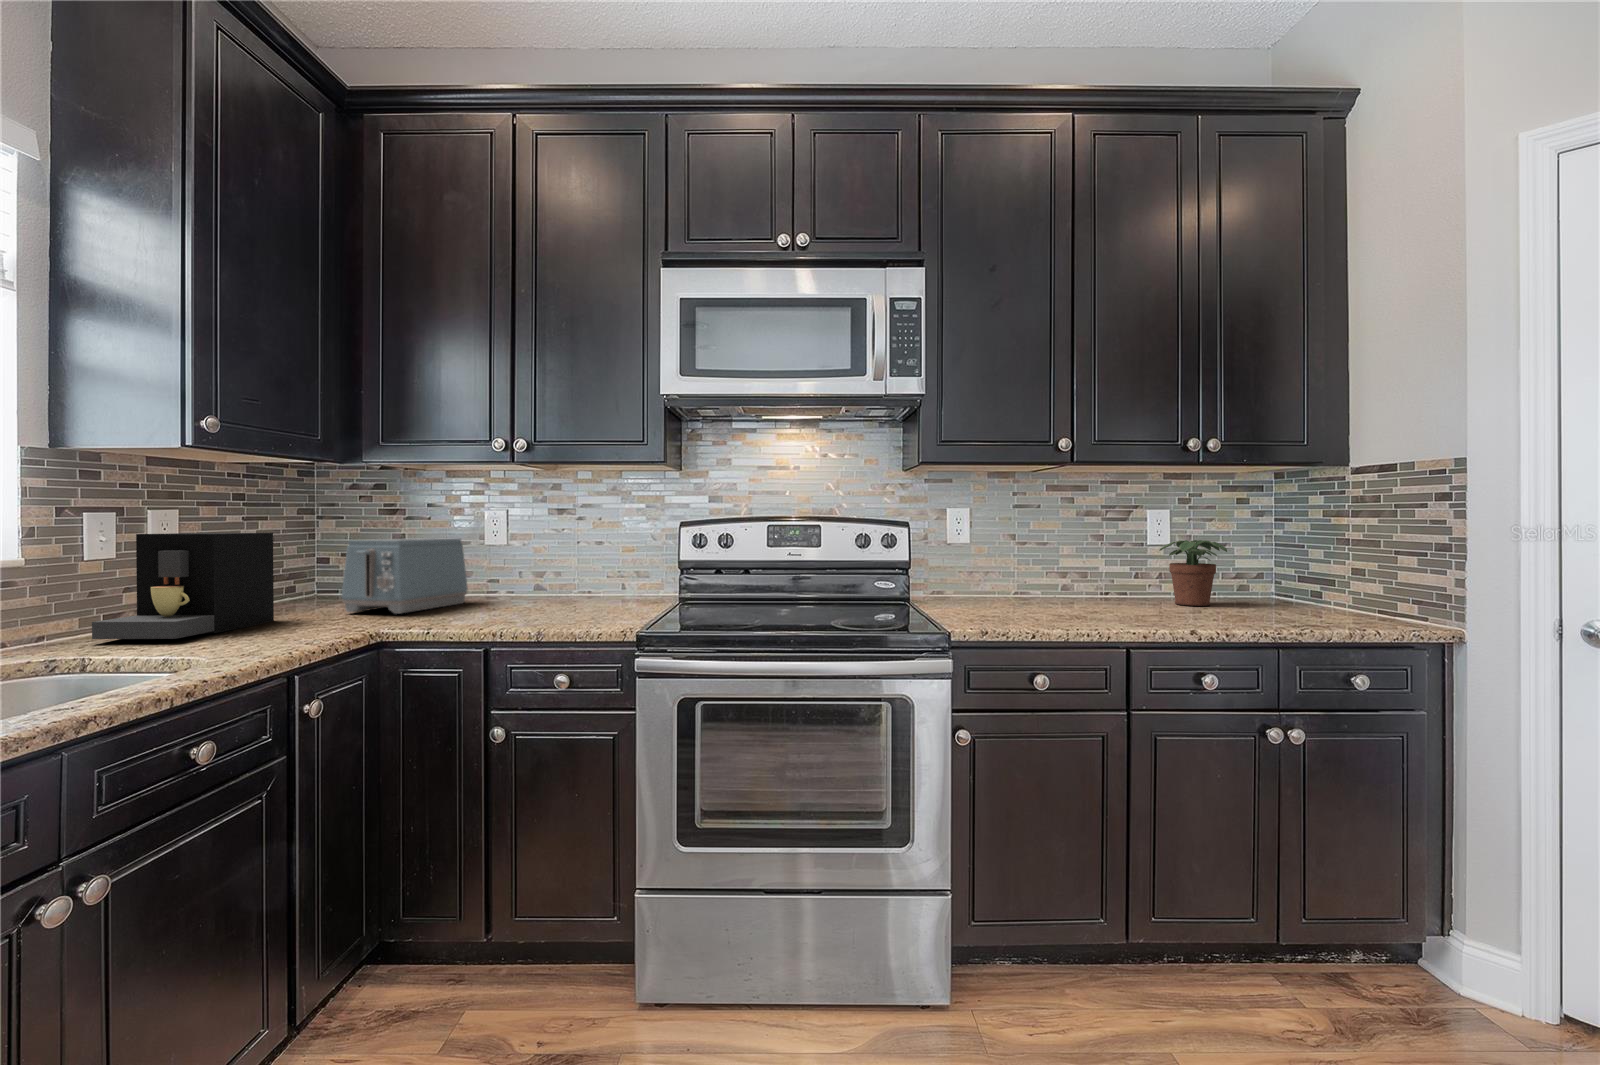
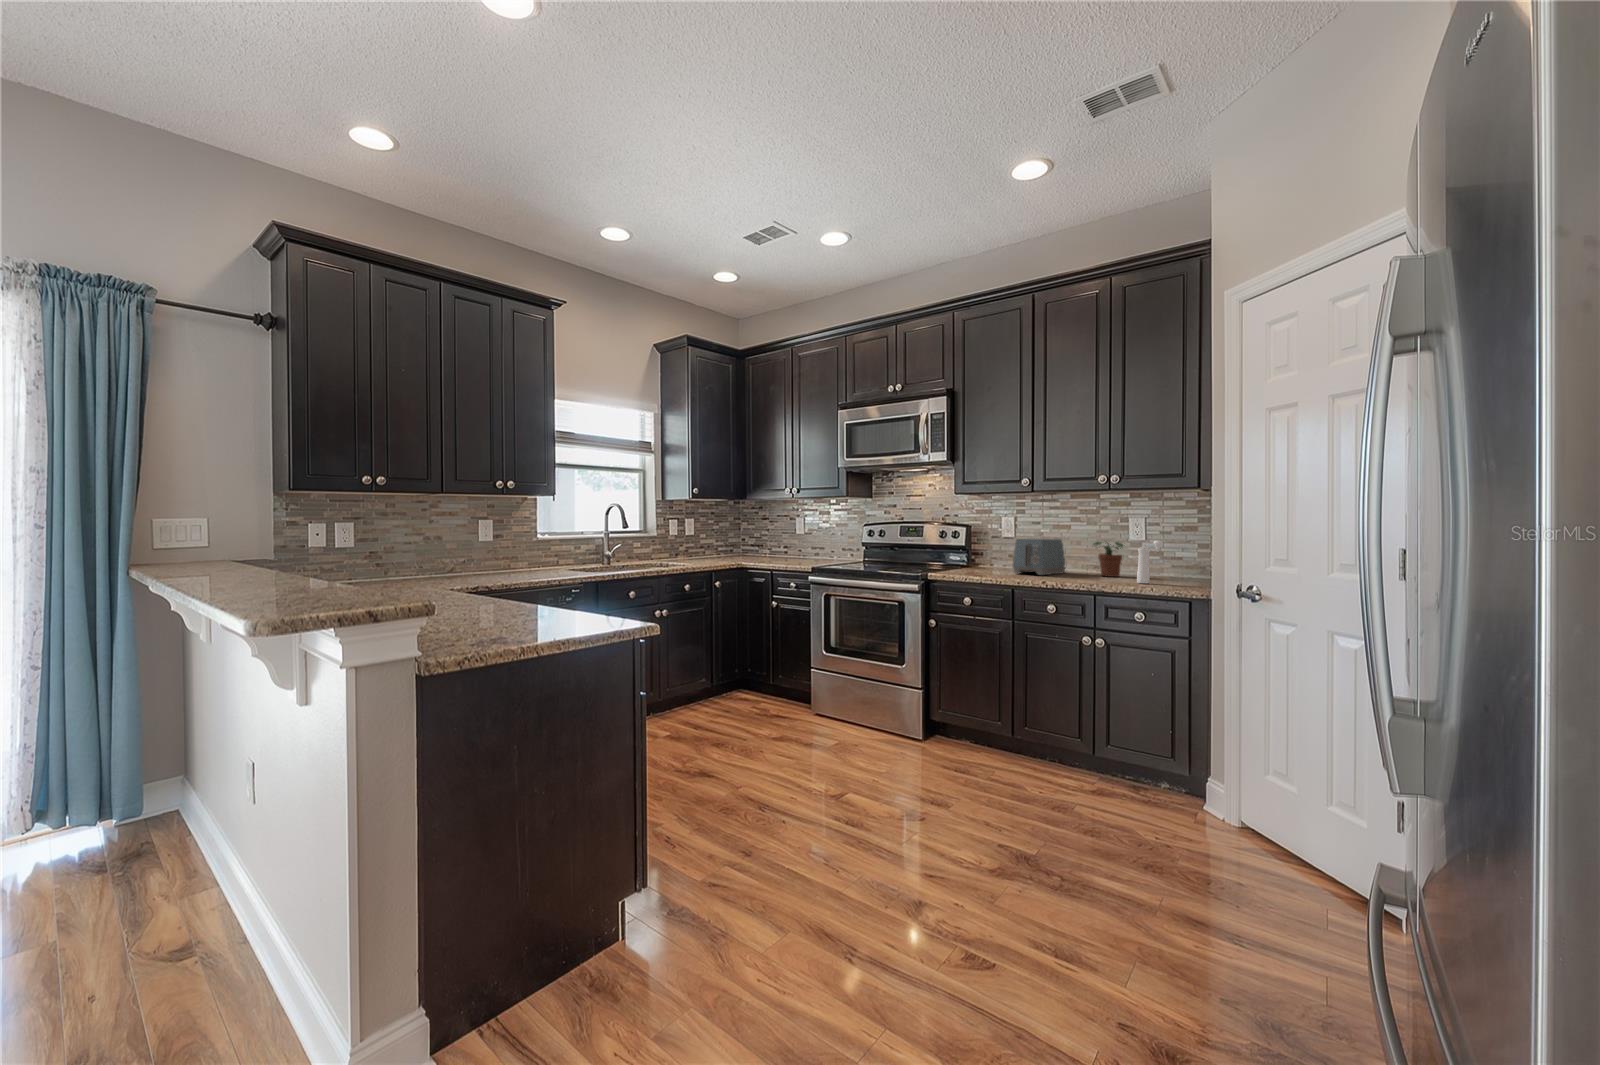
coffee maker: present [92,533,274,639] -> none [669,527,720,560]
pepper mill: none [1311,537,1340,619] -> present [1137,541,1163,584]
toaster: present [342,538,468,614] -> present [1013,539,1066,575]

